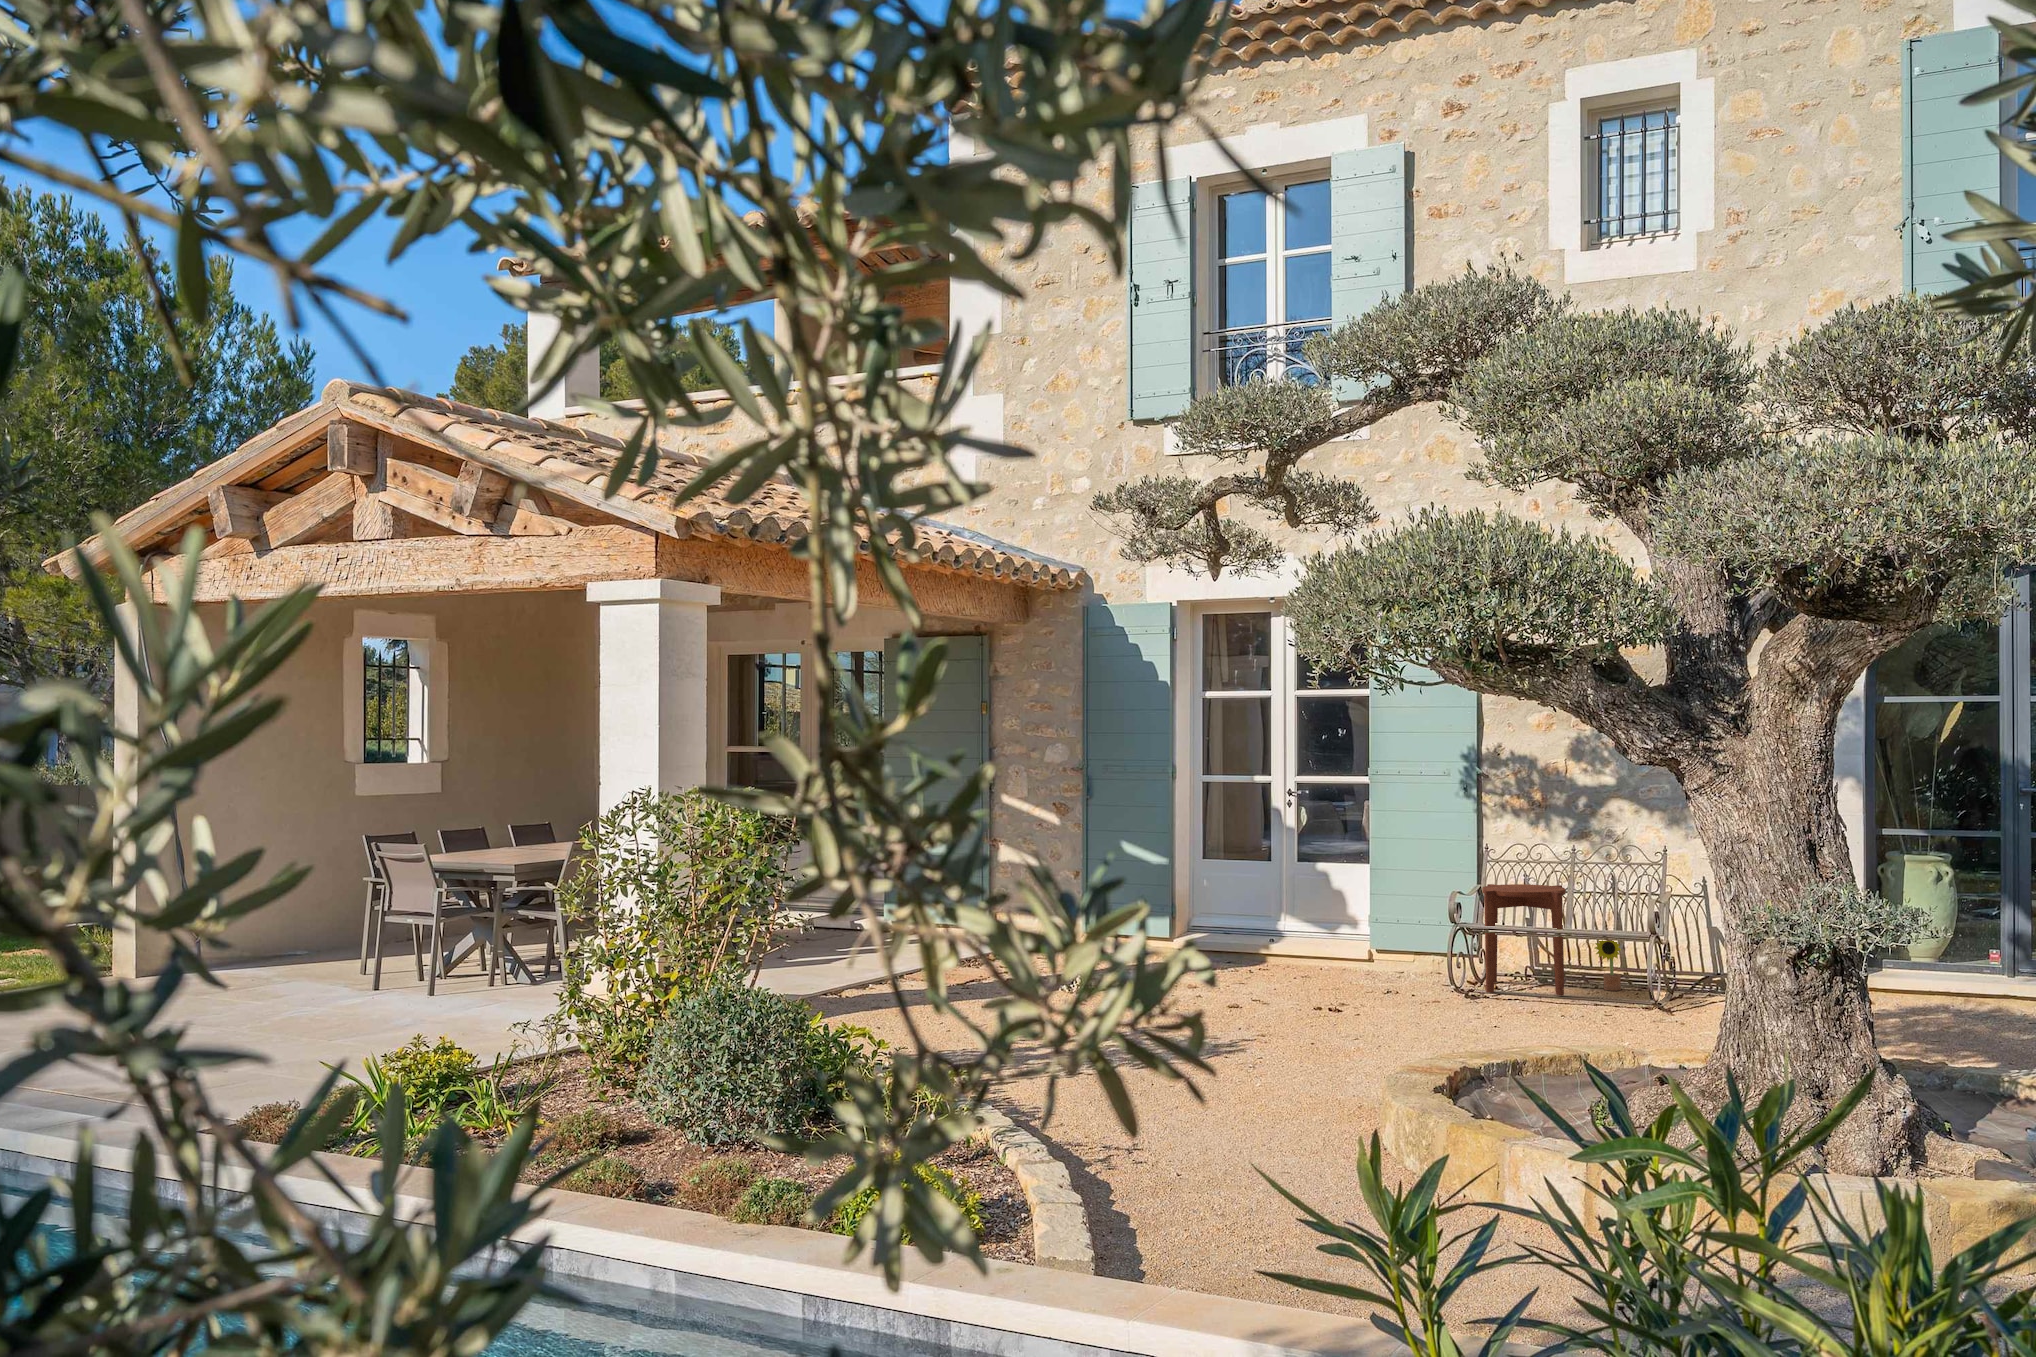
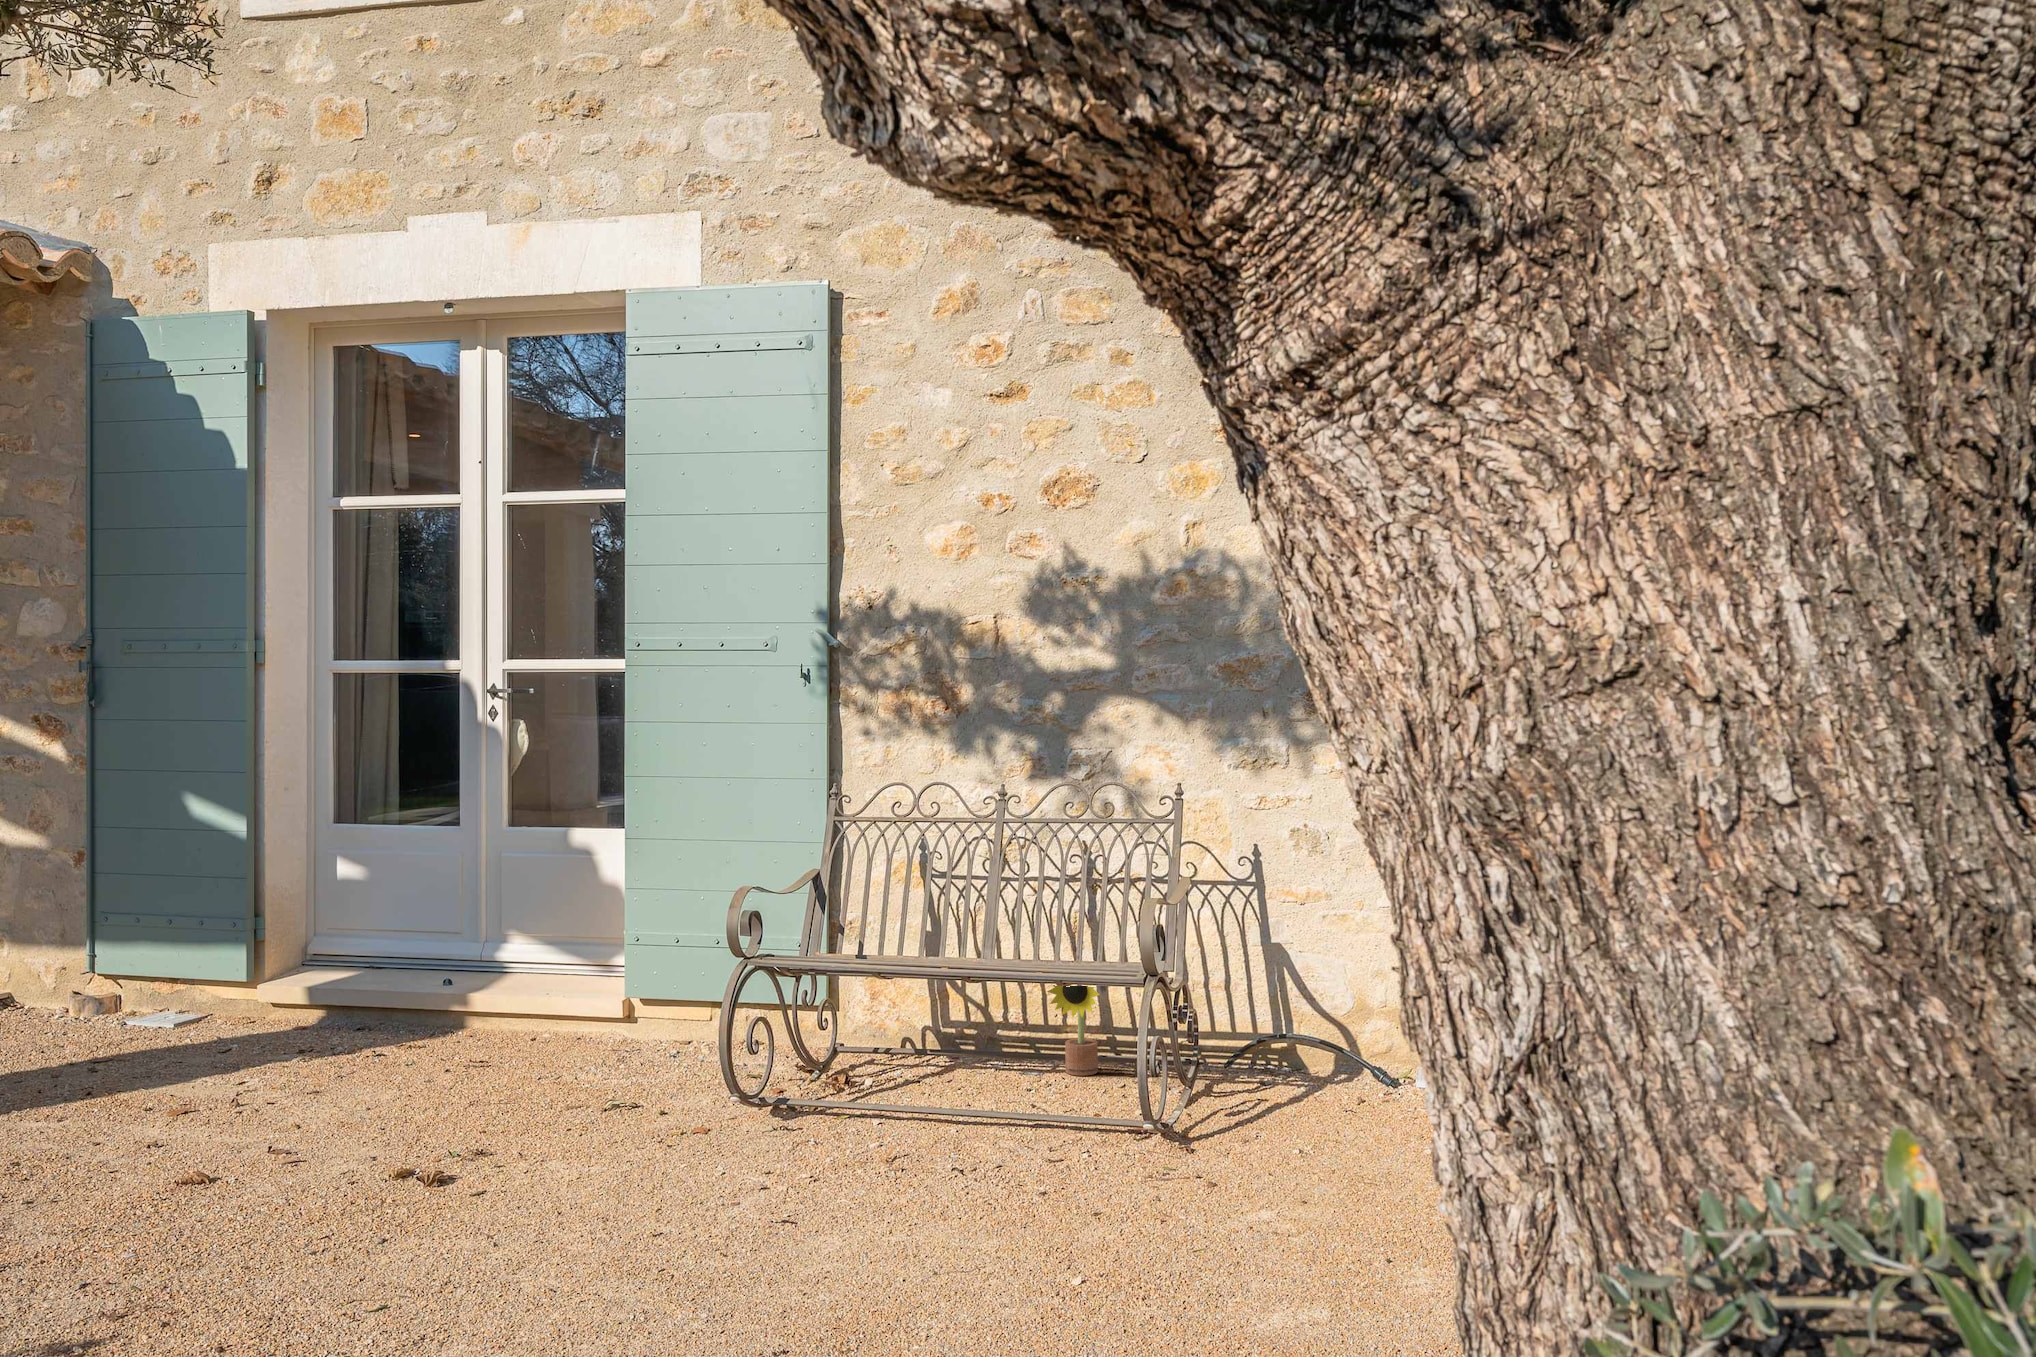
side table: present [1482,884,1566,995] -> none [822,865,992,1102]

